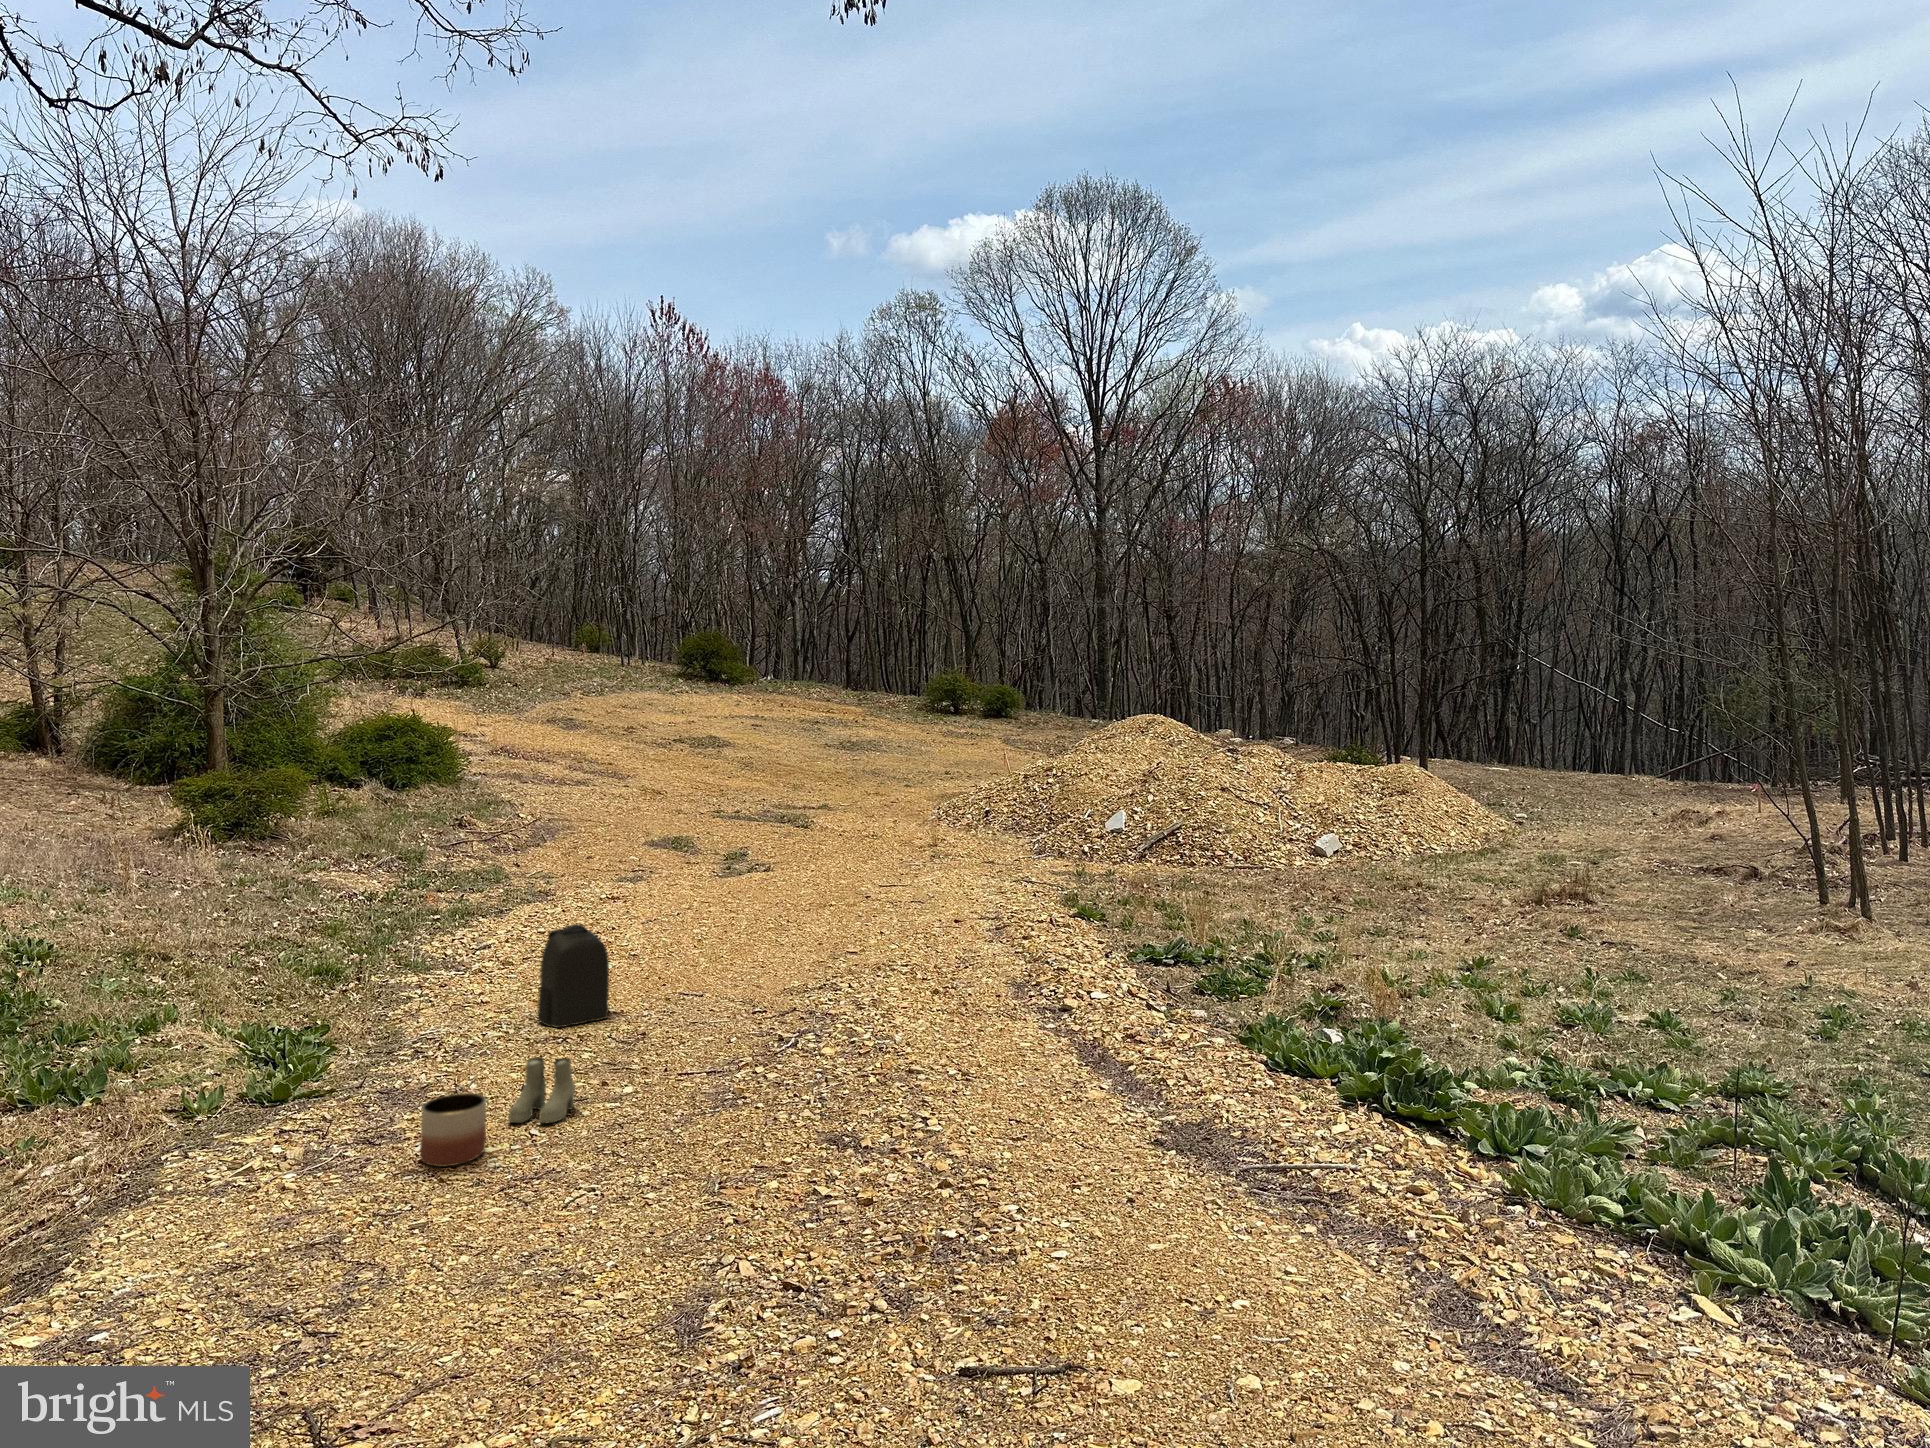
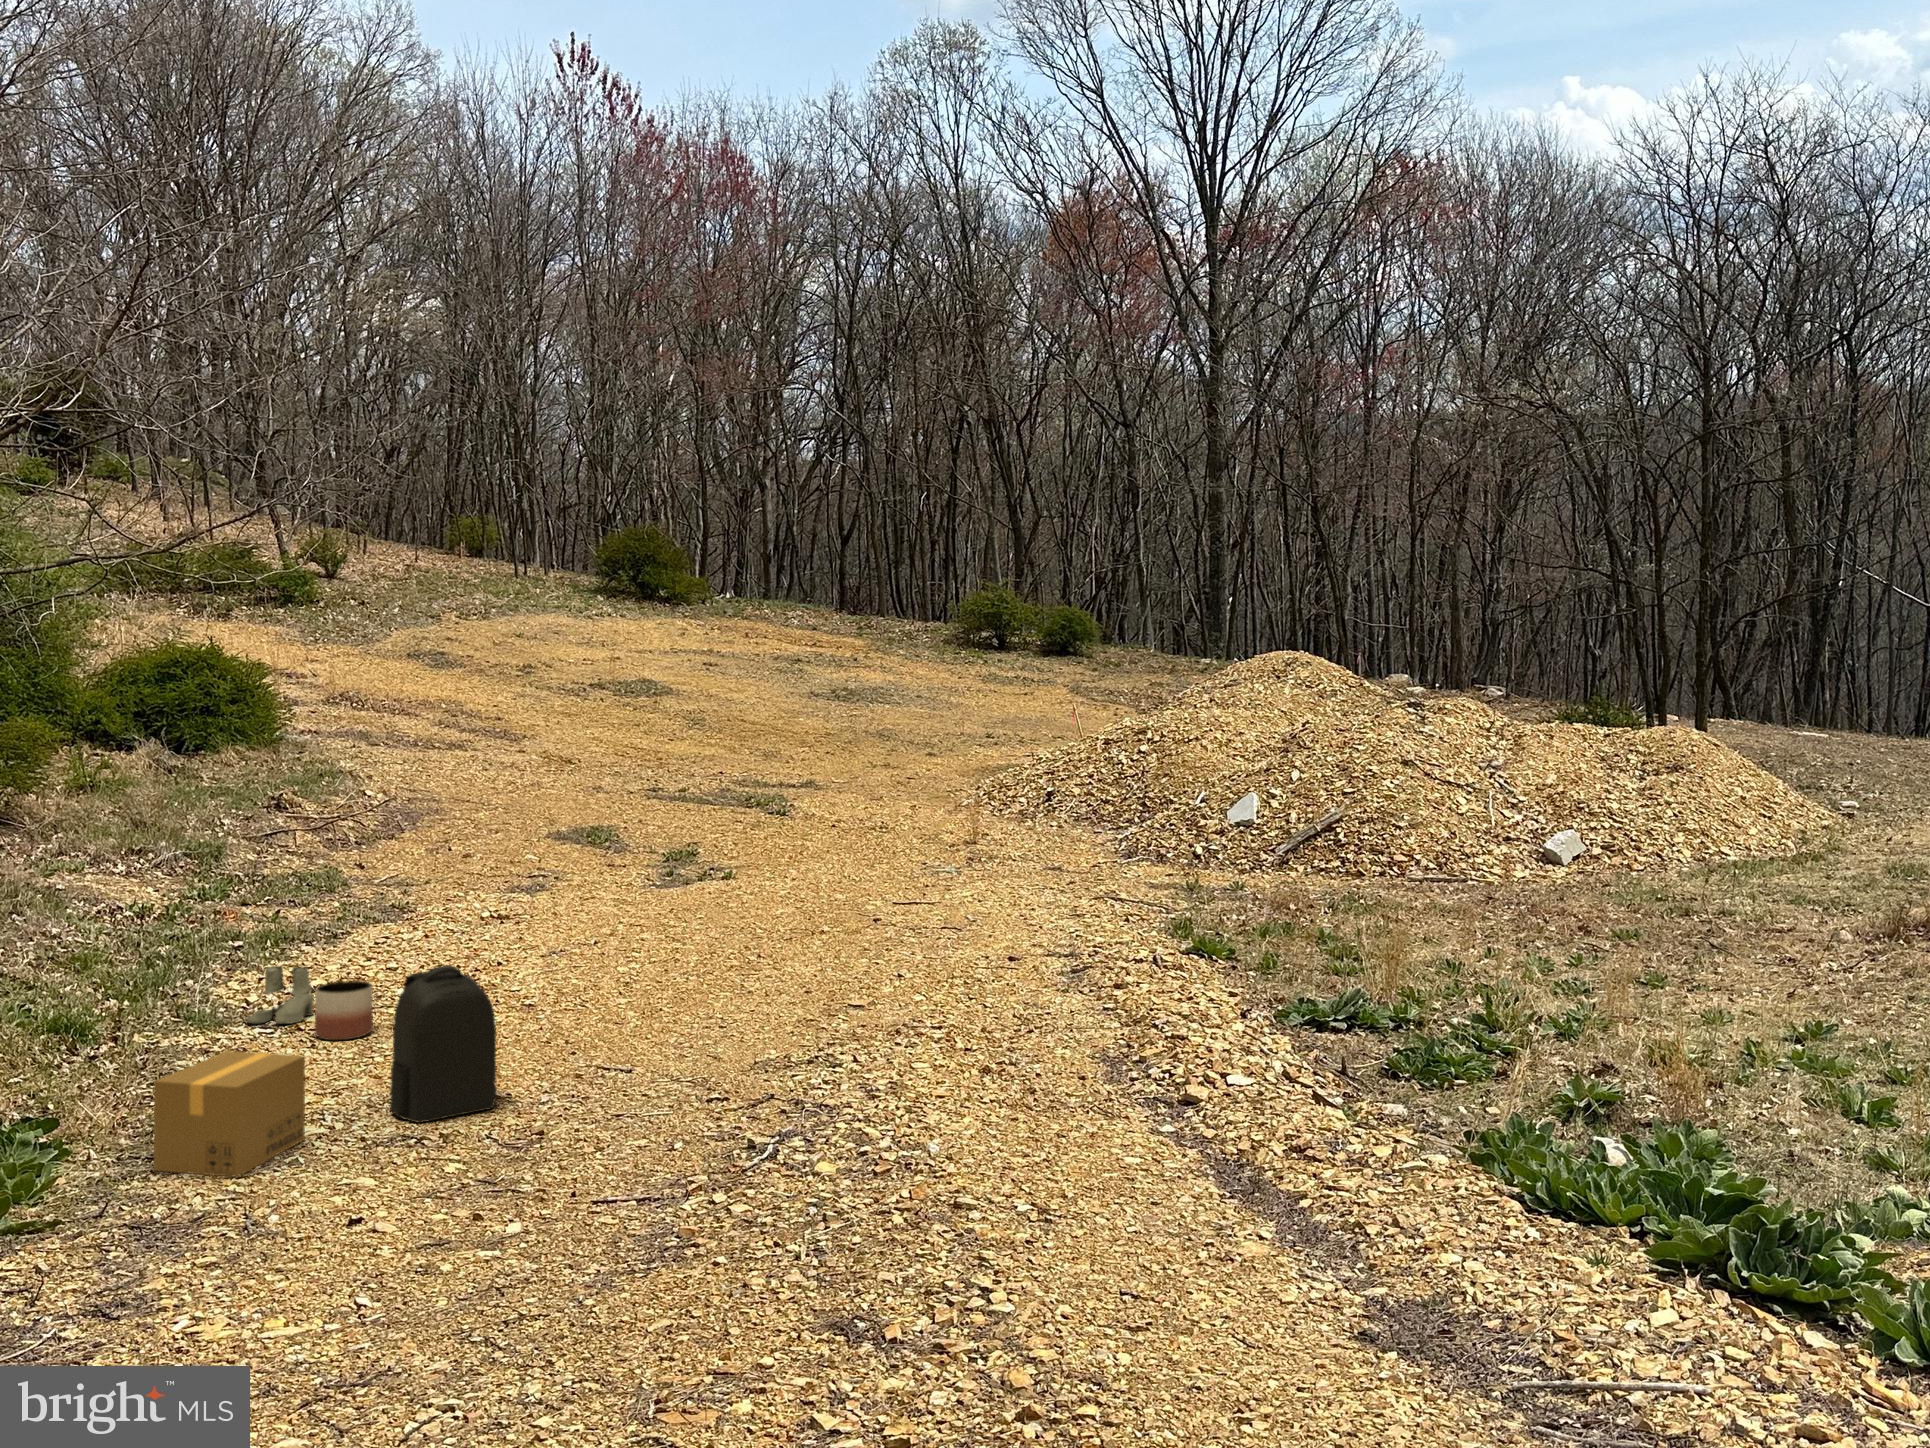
cardboard box: none [385,980,484,1062] -> present [154,1051,305,1177]
boots: present [509,1057,575,1124] -> present [247,966,314,1024]
planter: present [420,1093,486,1167] -> present [315,981,373,1040]

